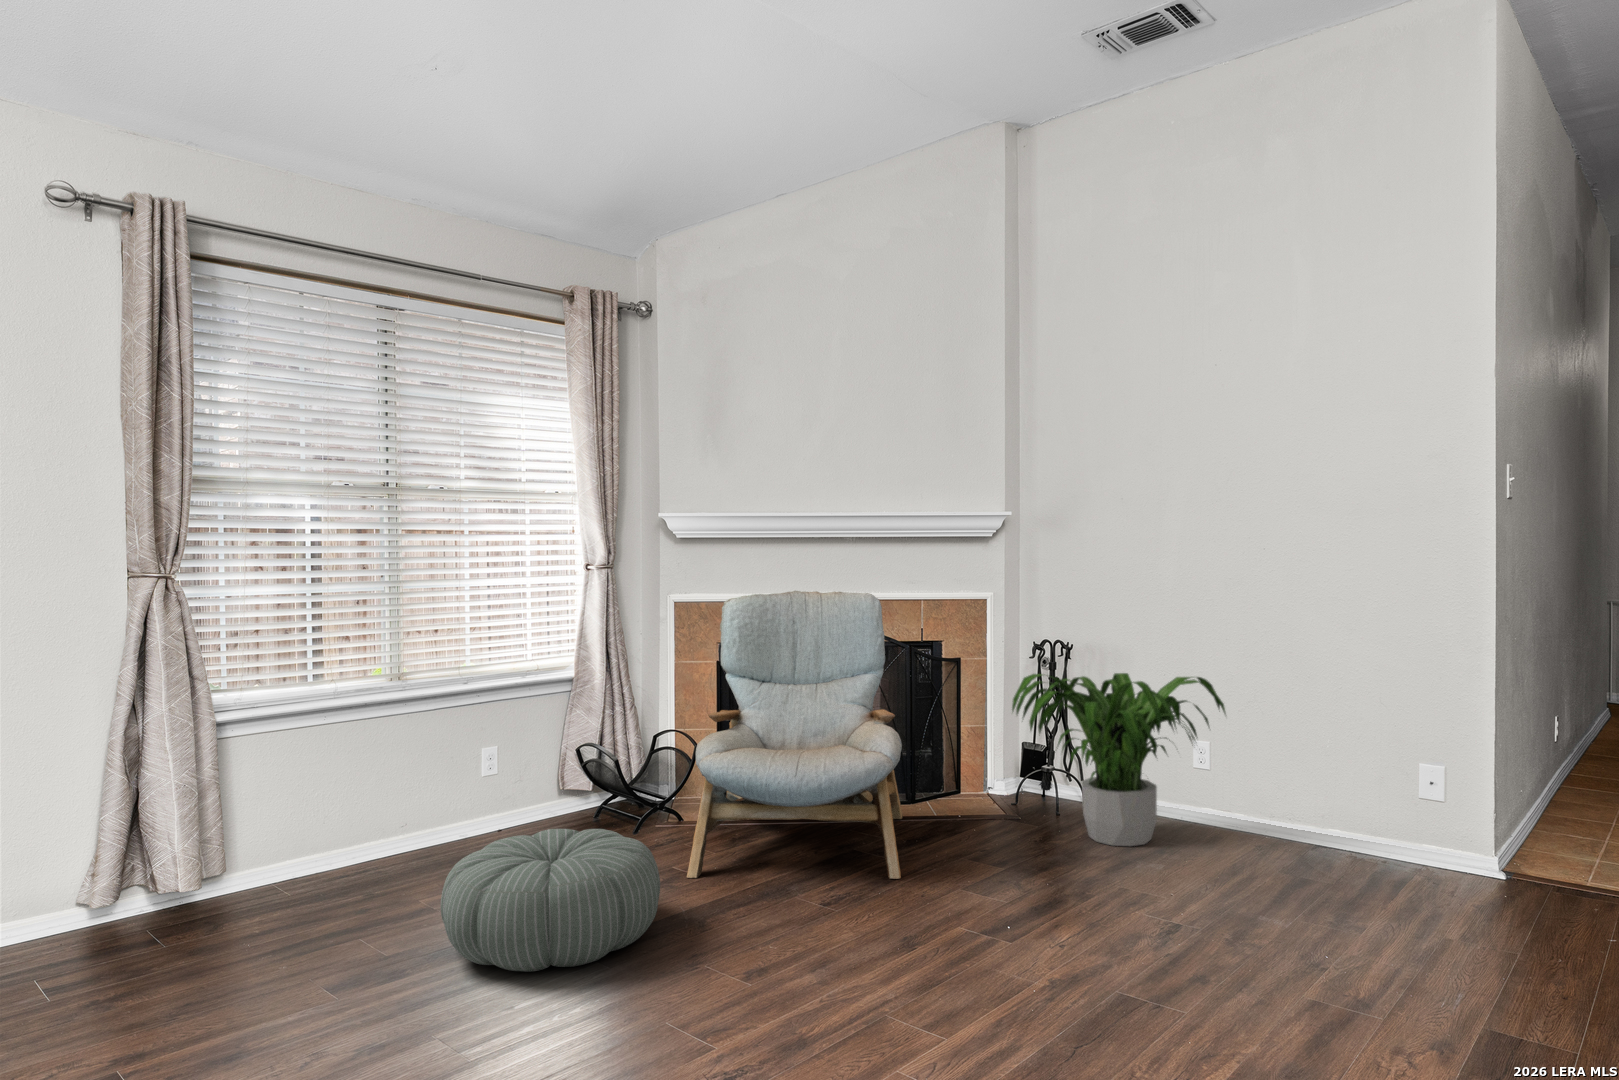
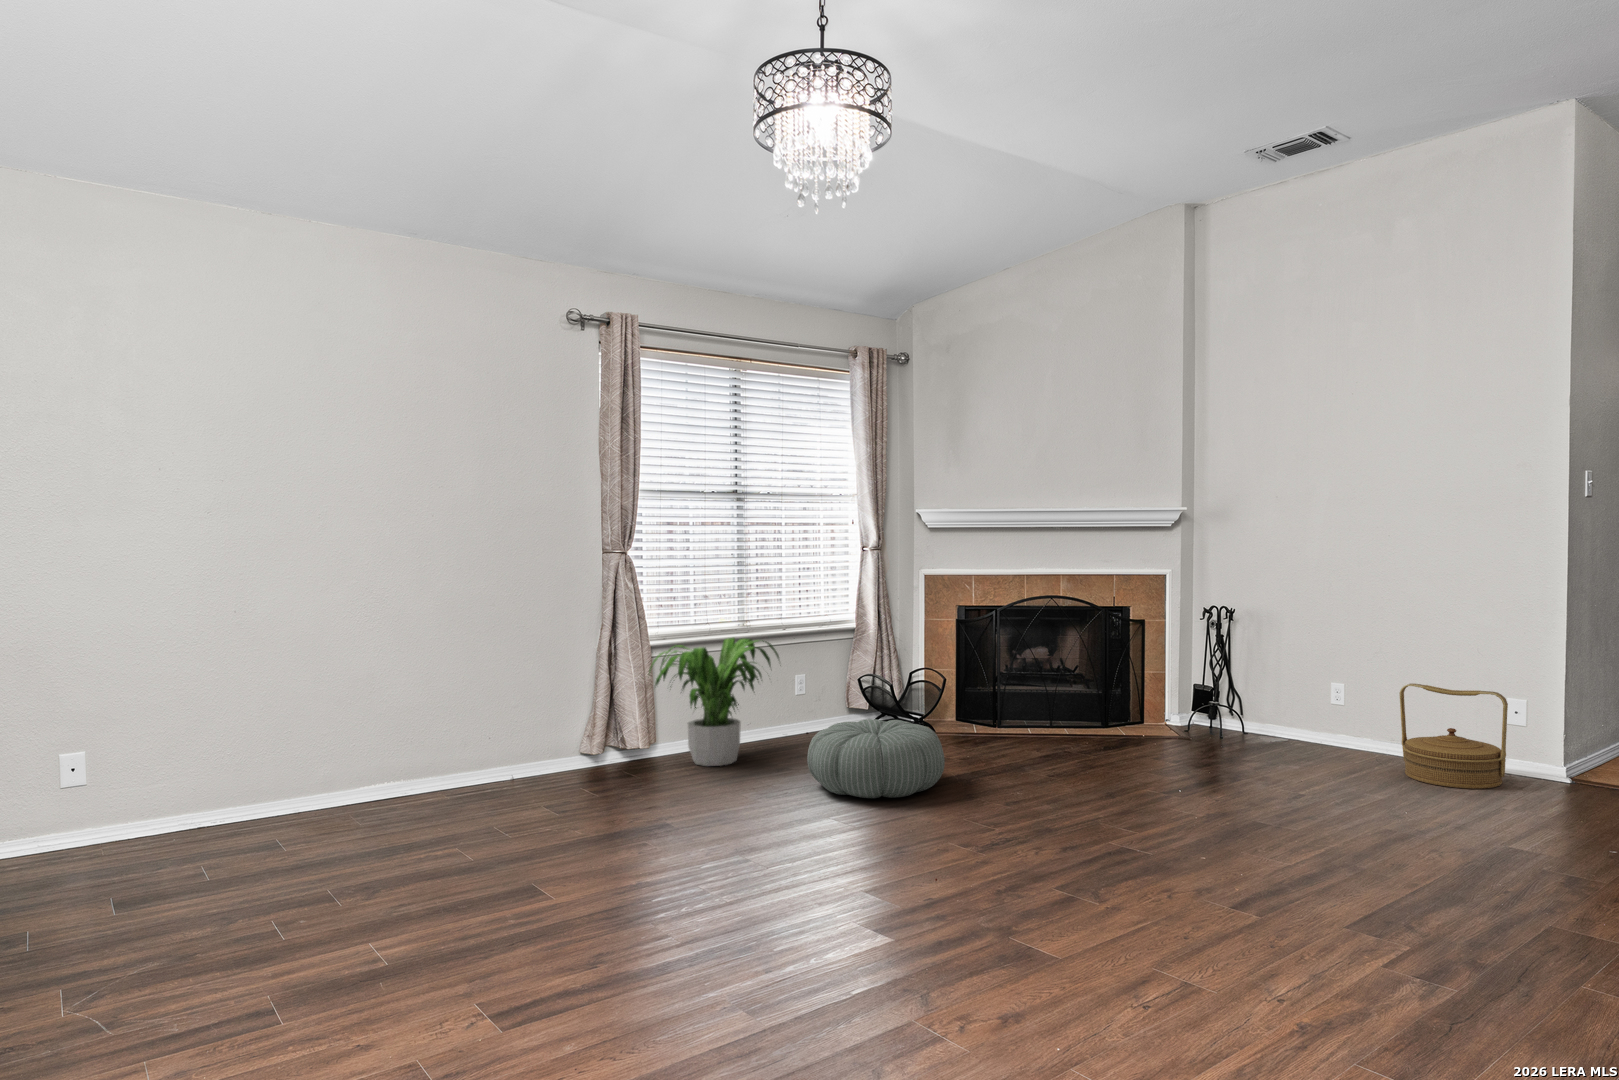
armchair: present [687,591,903,879] -> none [951,568,1104,767]
potted plant: present [1012,673,1226,846] -> present [649,638,779,766]
woven basket: none [1288,745,1430,894] -> present [1399,684,1508,789]

